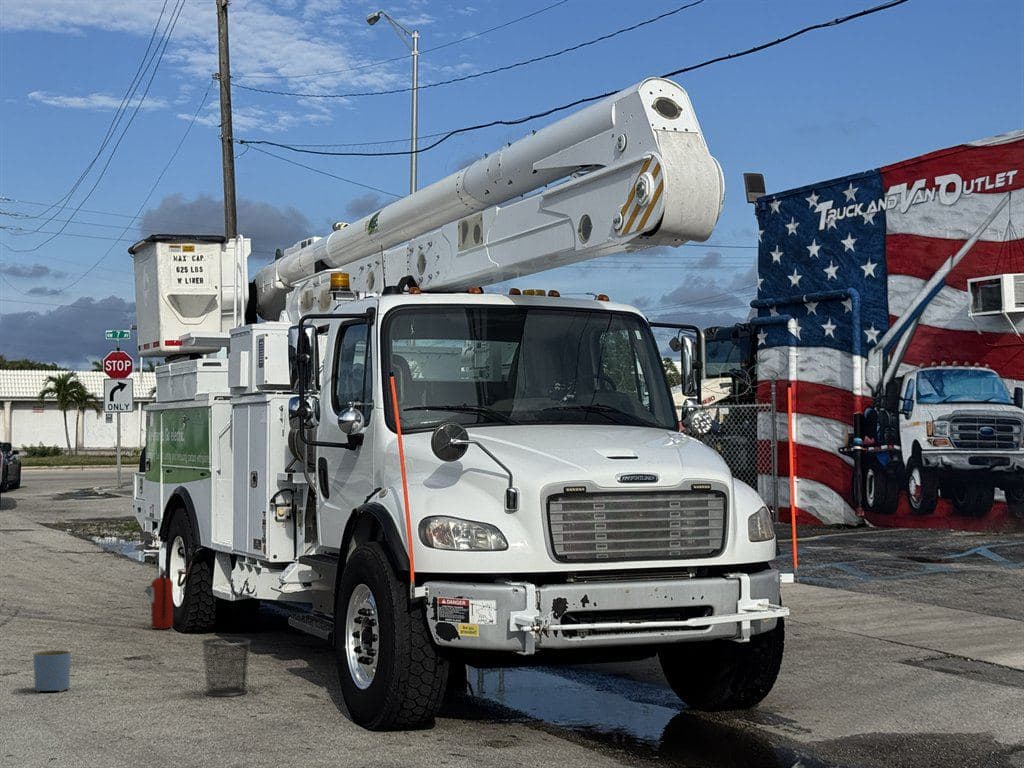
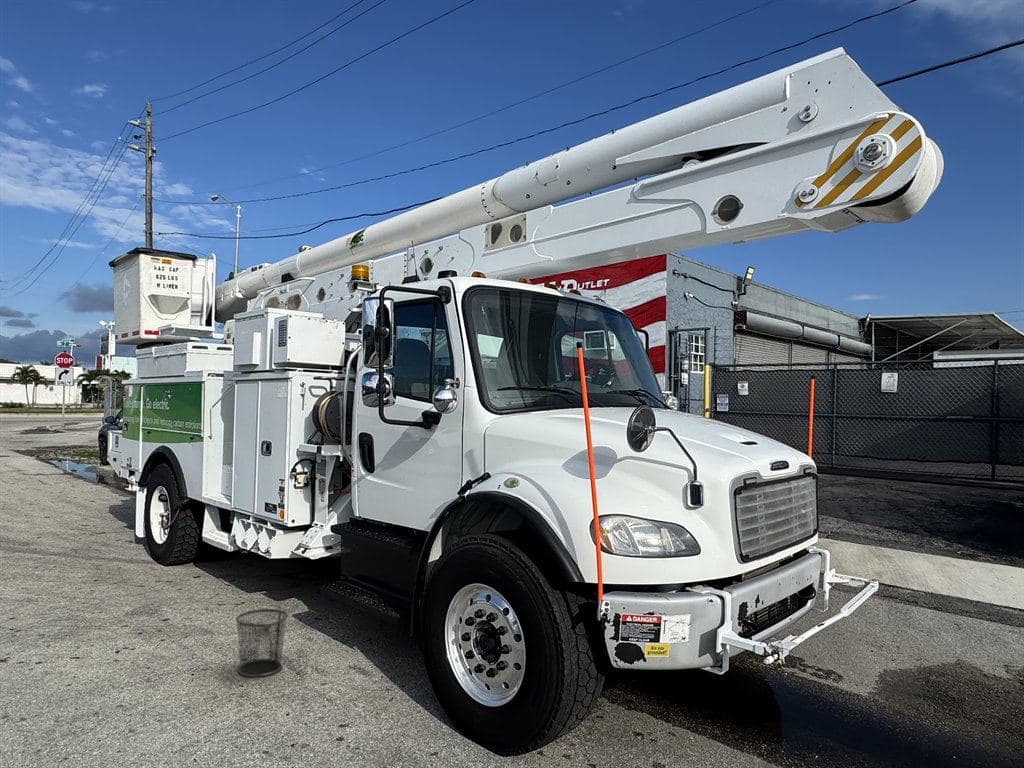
fire extinguisher: present [151,567,173,629] -> none [134,510,155,563]
planter: present [33,650,71,692] -> none [32,633,79,687]

